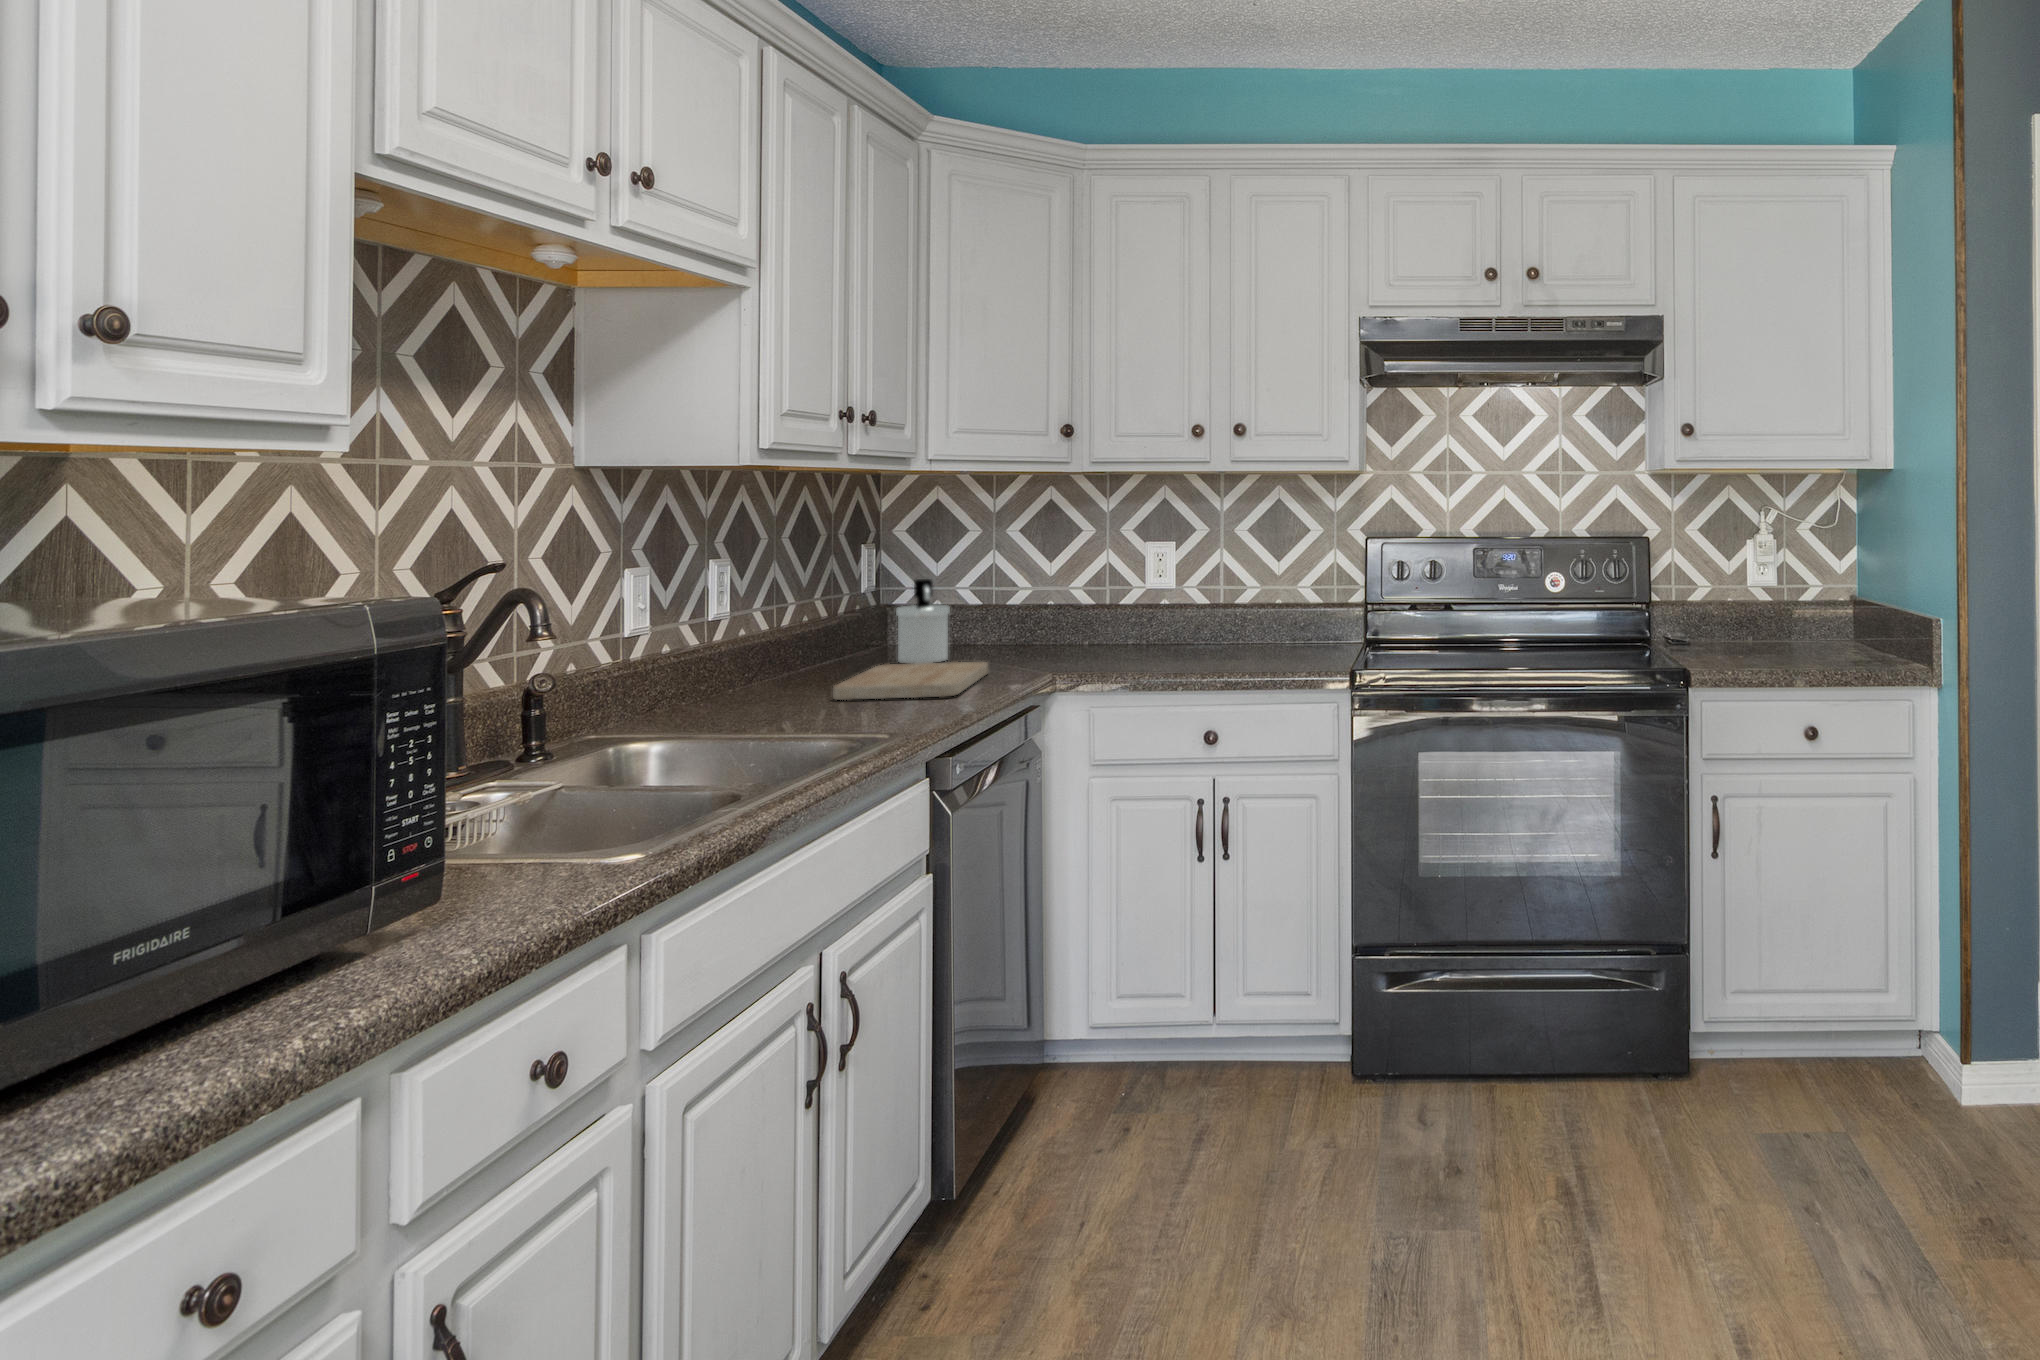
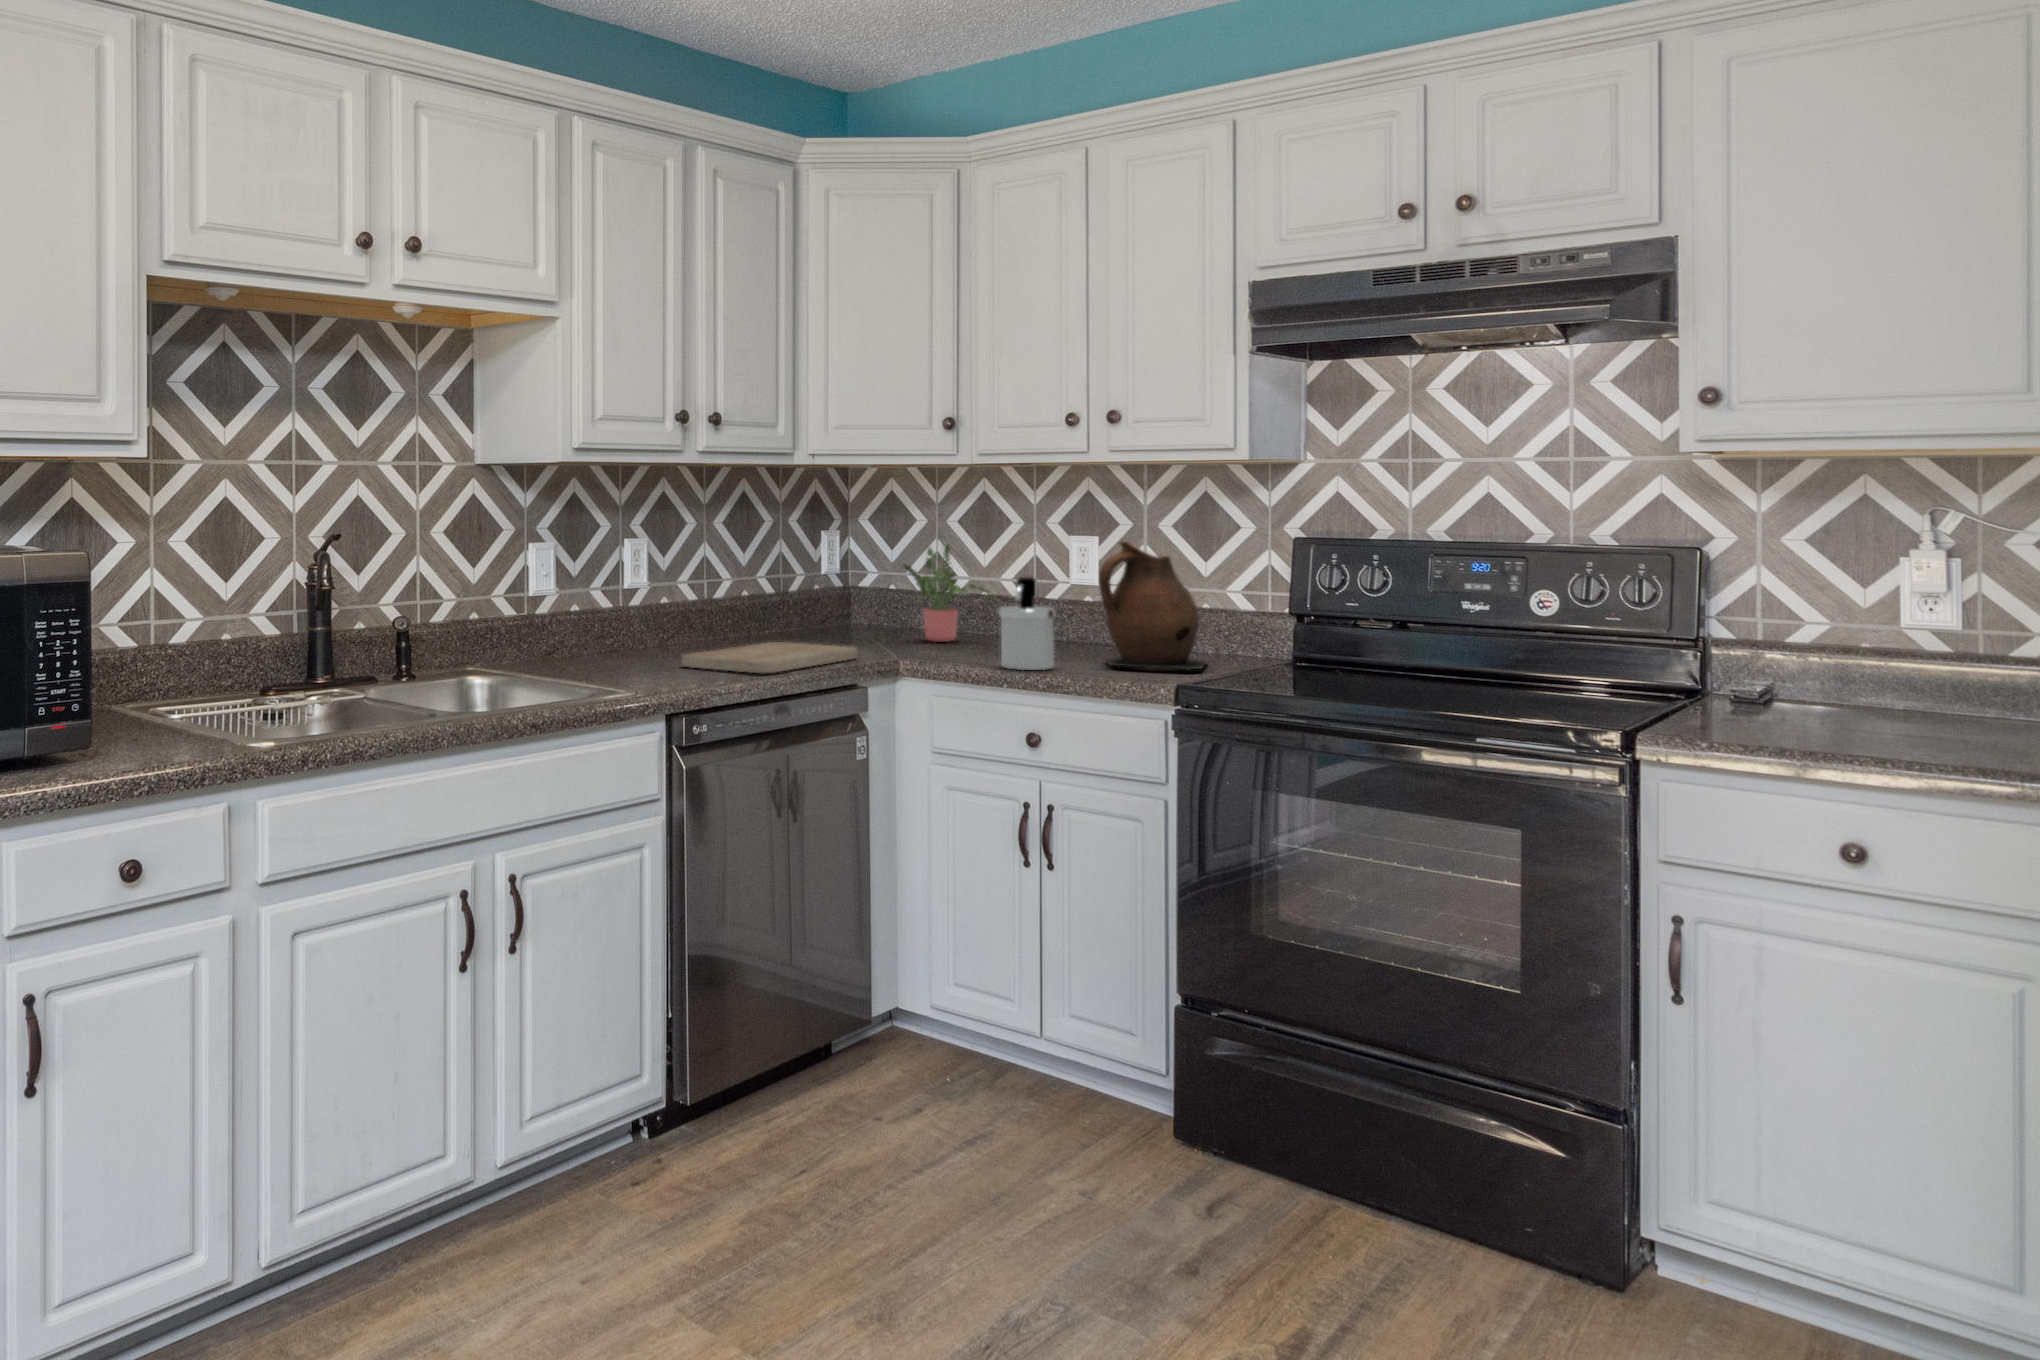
ceramic pitcher: none [1203,545,1302,656] -> present [1099,541,1207,670]
potted plant: none [979,553,1061,651] -> present [903,545,989,642]
soap dispenser: present [896,579,950,663] -> present [999,577,1055,670]

